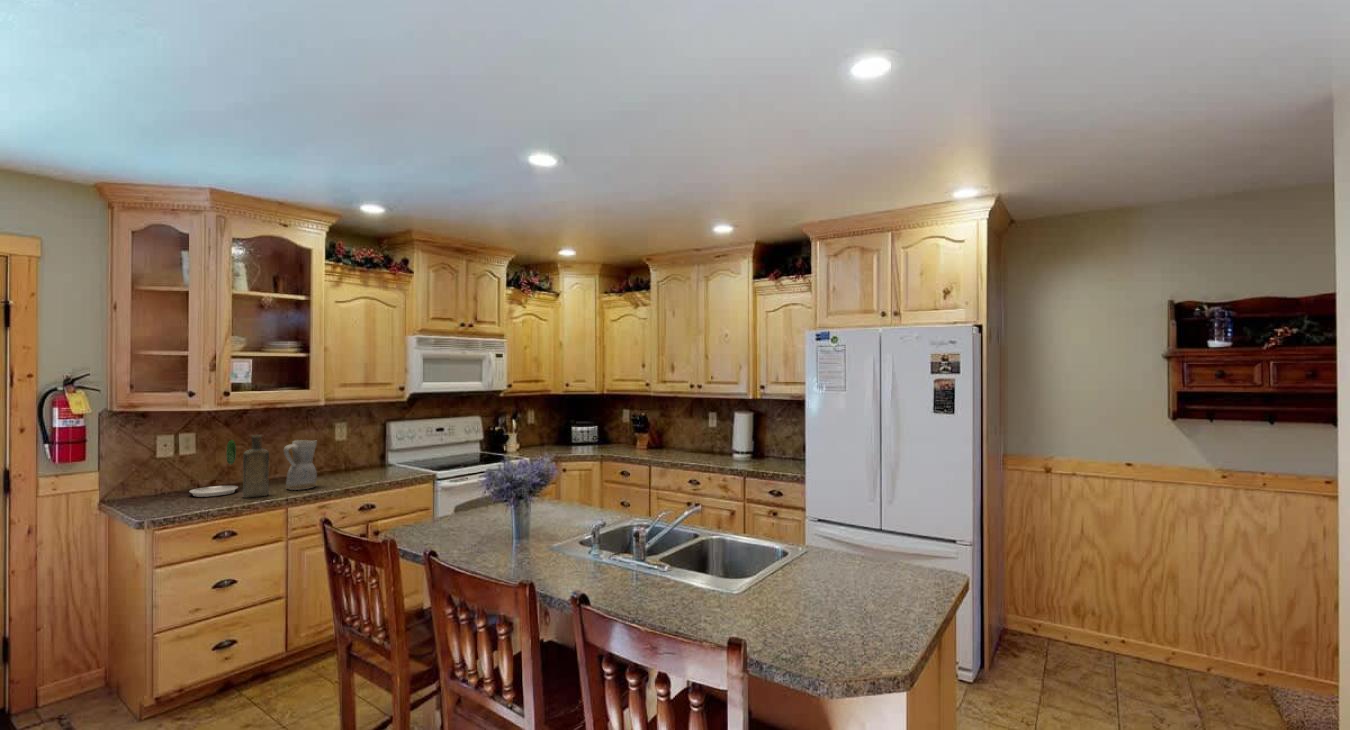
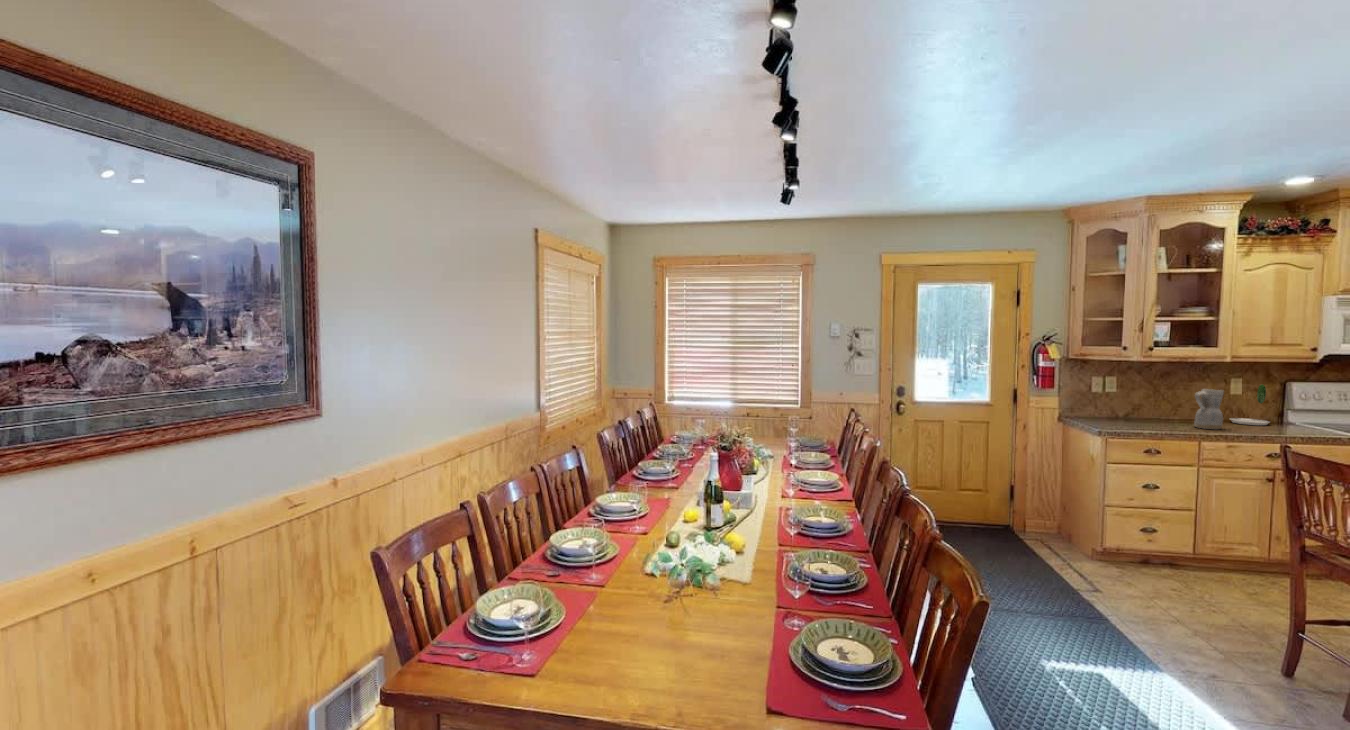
bottle: present [243,435,269,498] -> none [1157,381,1184,429]
plate: present [189,440,238,497] -> present [1230,385,1270,425]

